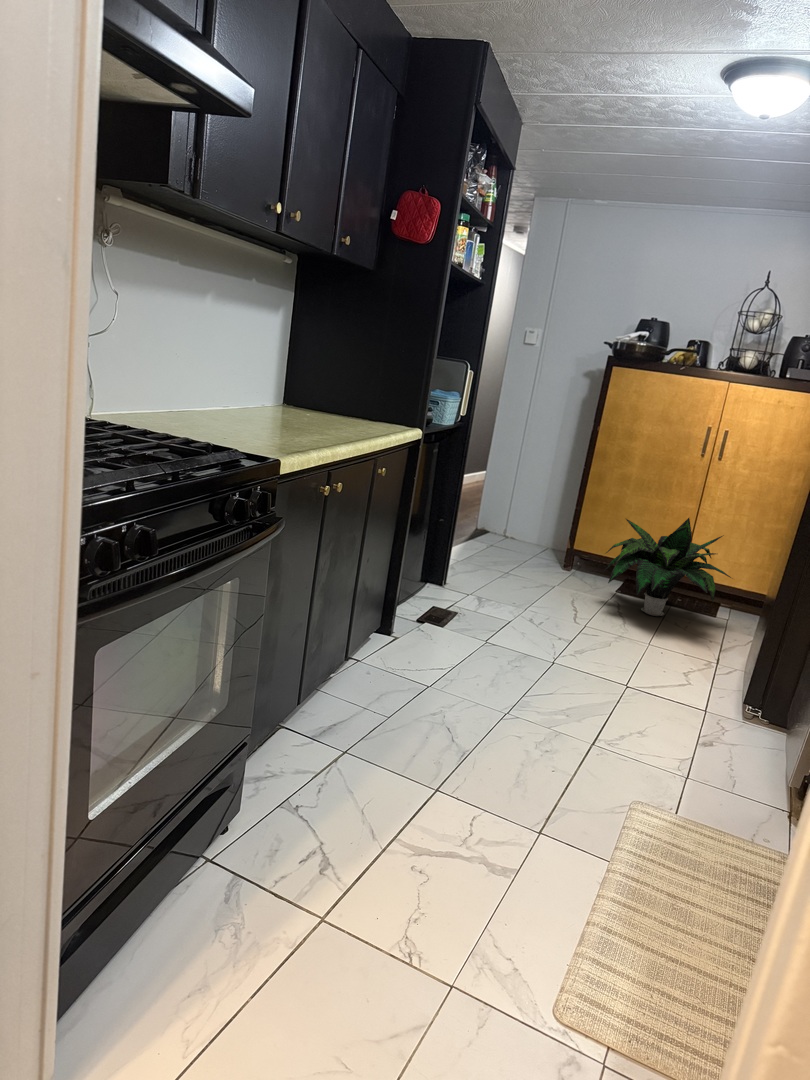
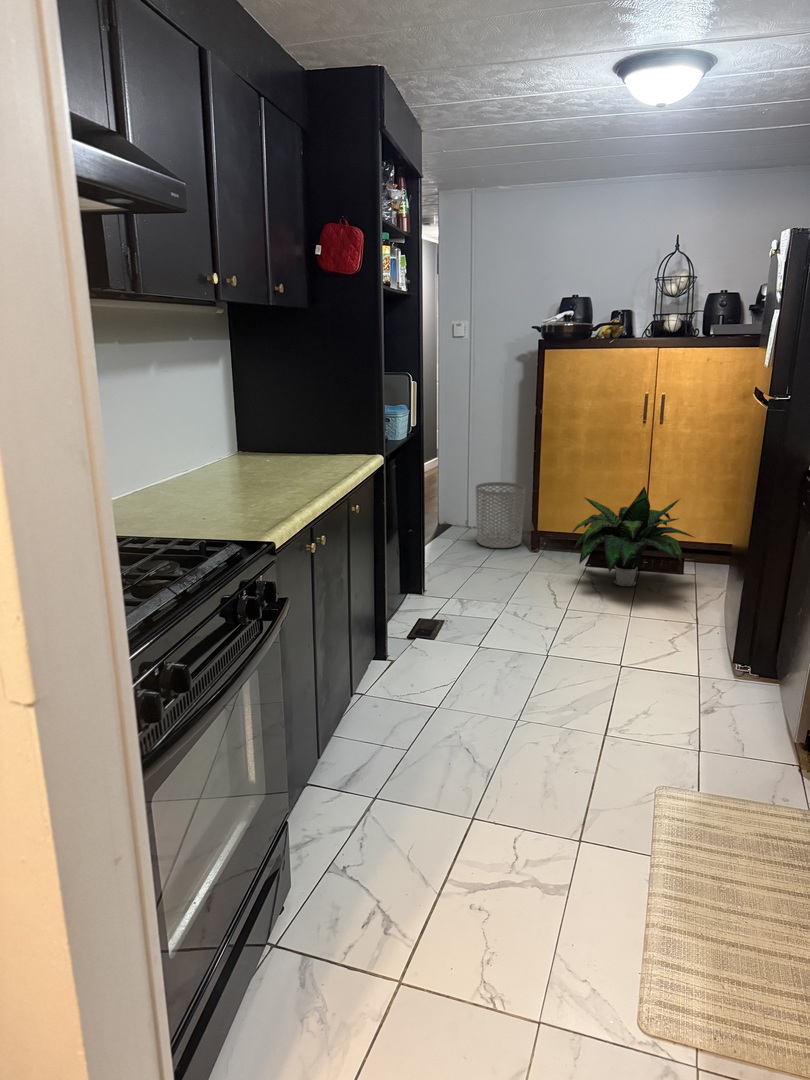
waste bin: none [513,492,571,560] -> present [476,482,526,548]

